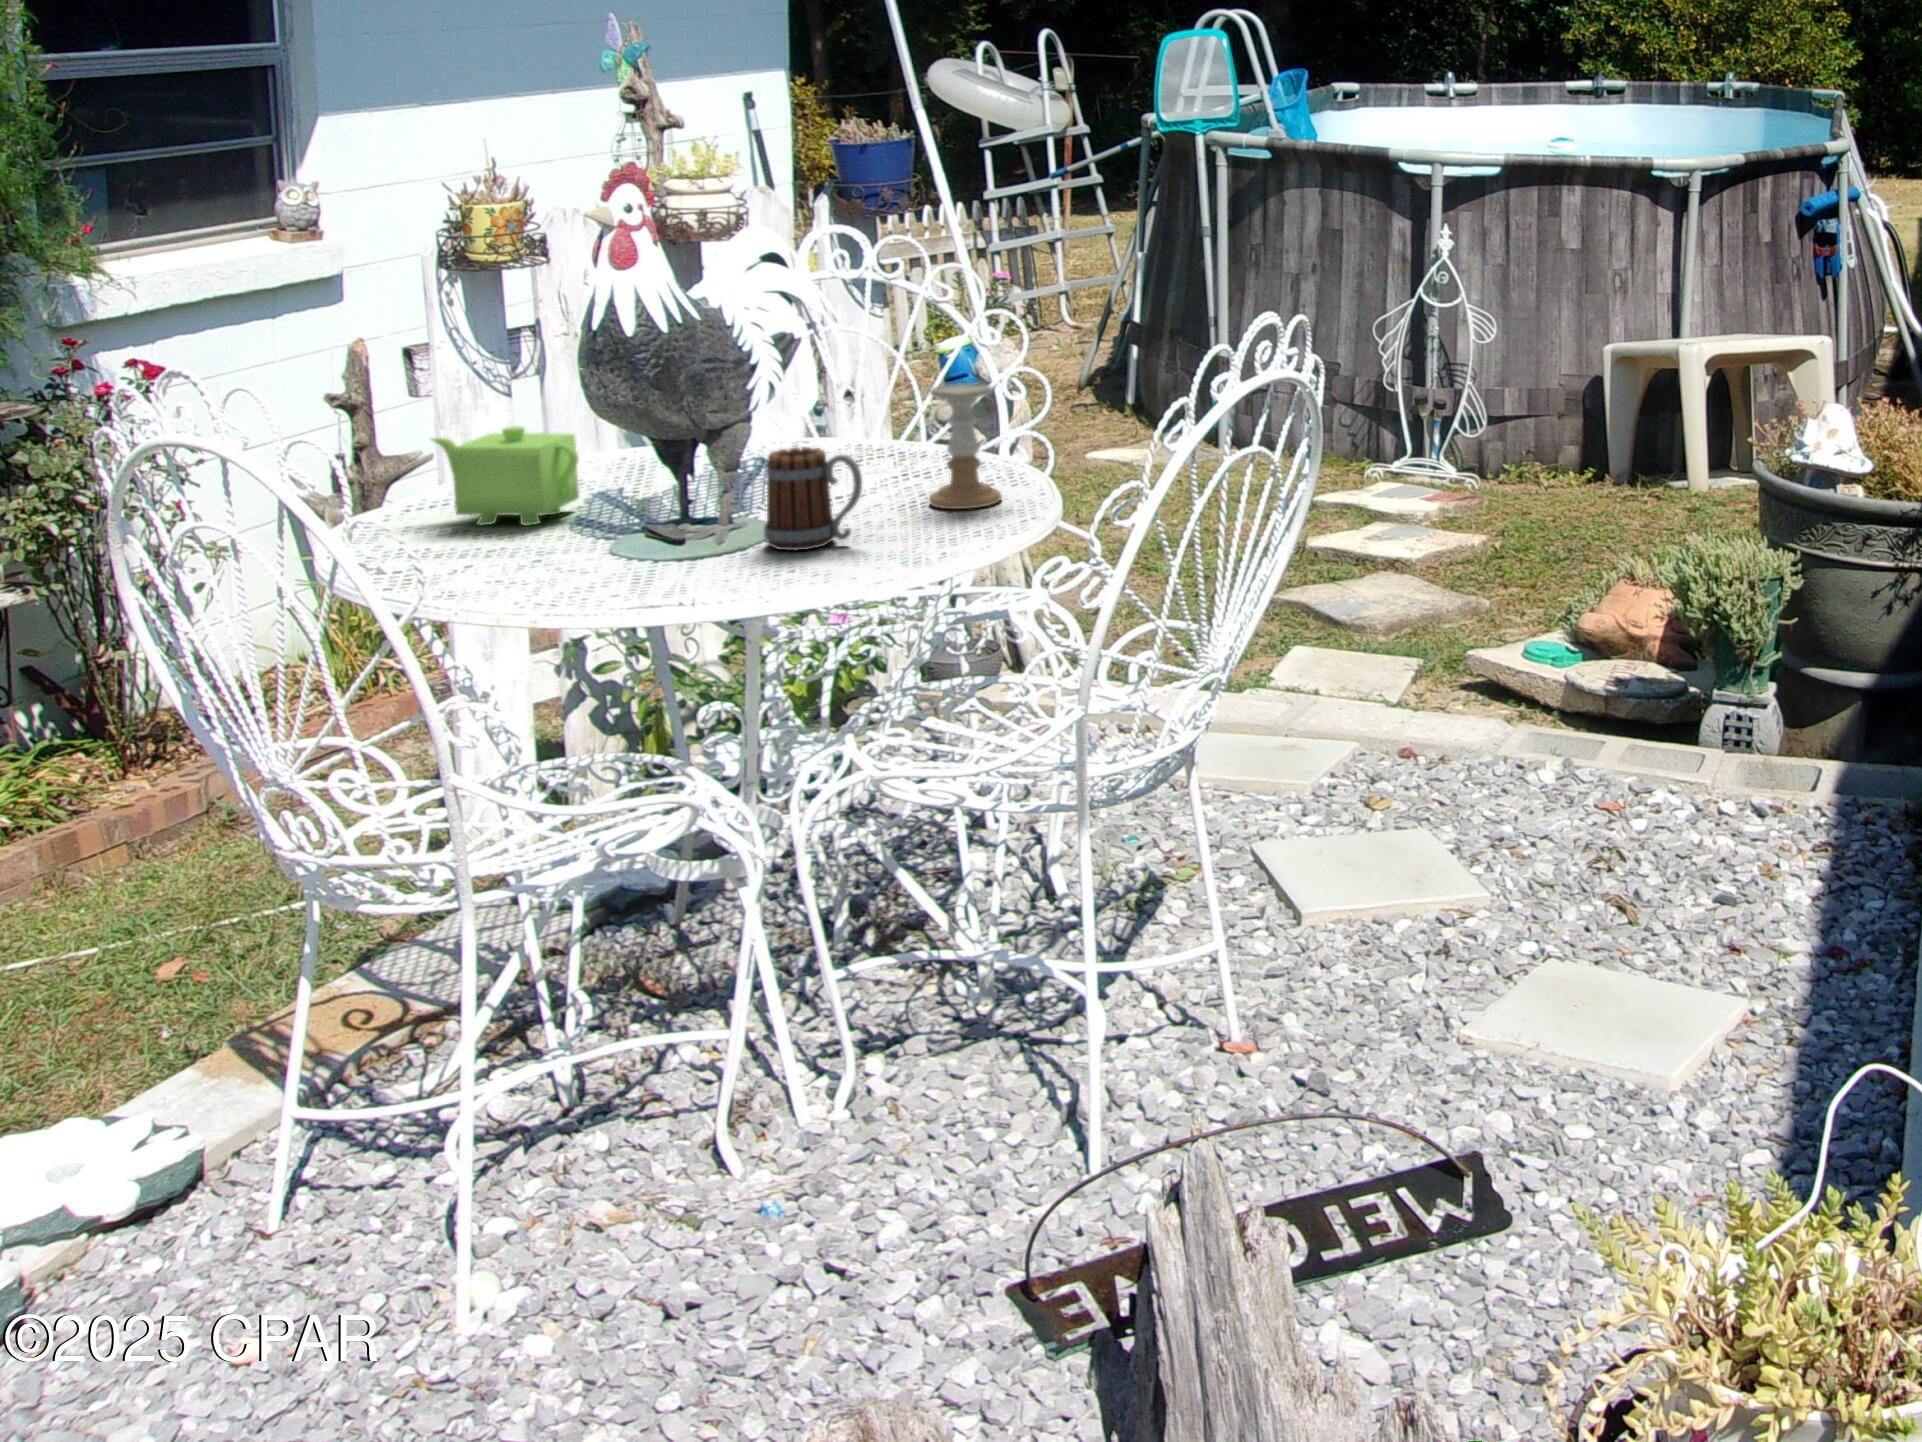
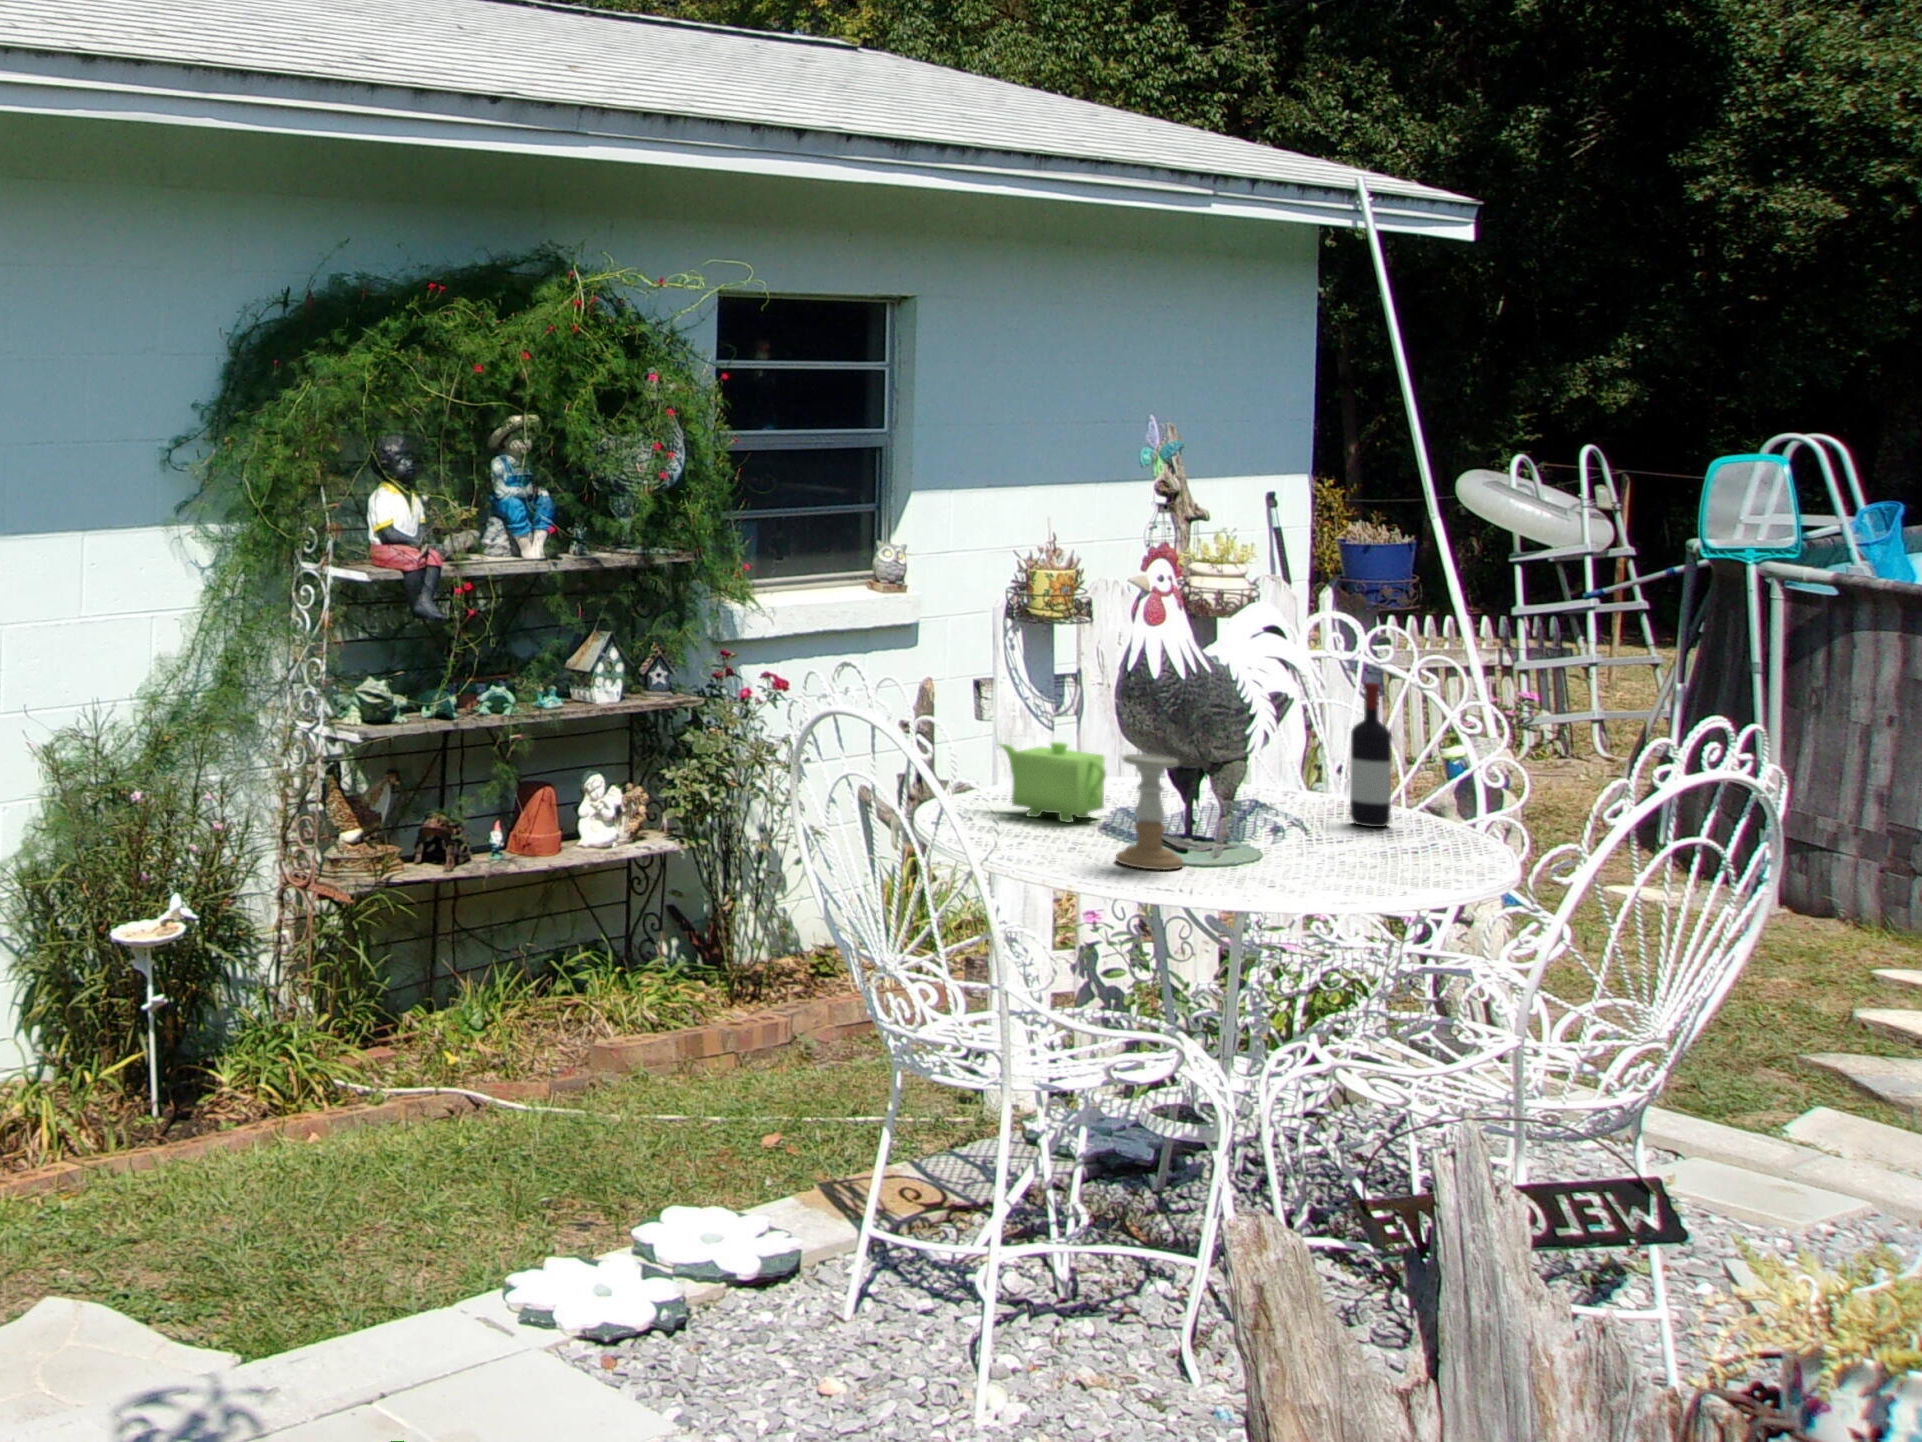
wine bottle: none [866,307,913,467] -> present [1350,682,1392,827]
candle holder: present [929,383,1001,509] -> present [1116,754,1183,870]
mug: present [764,447,862,550] -> none [1250,785,1337,872]

